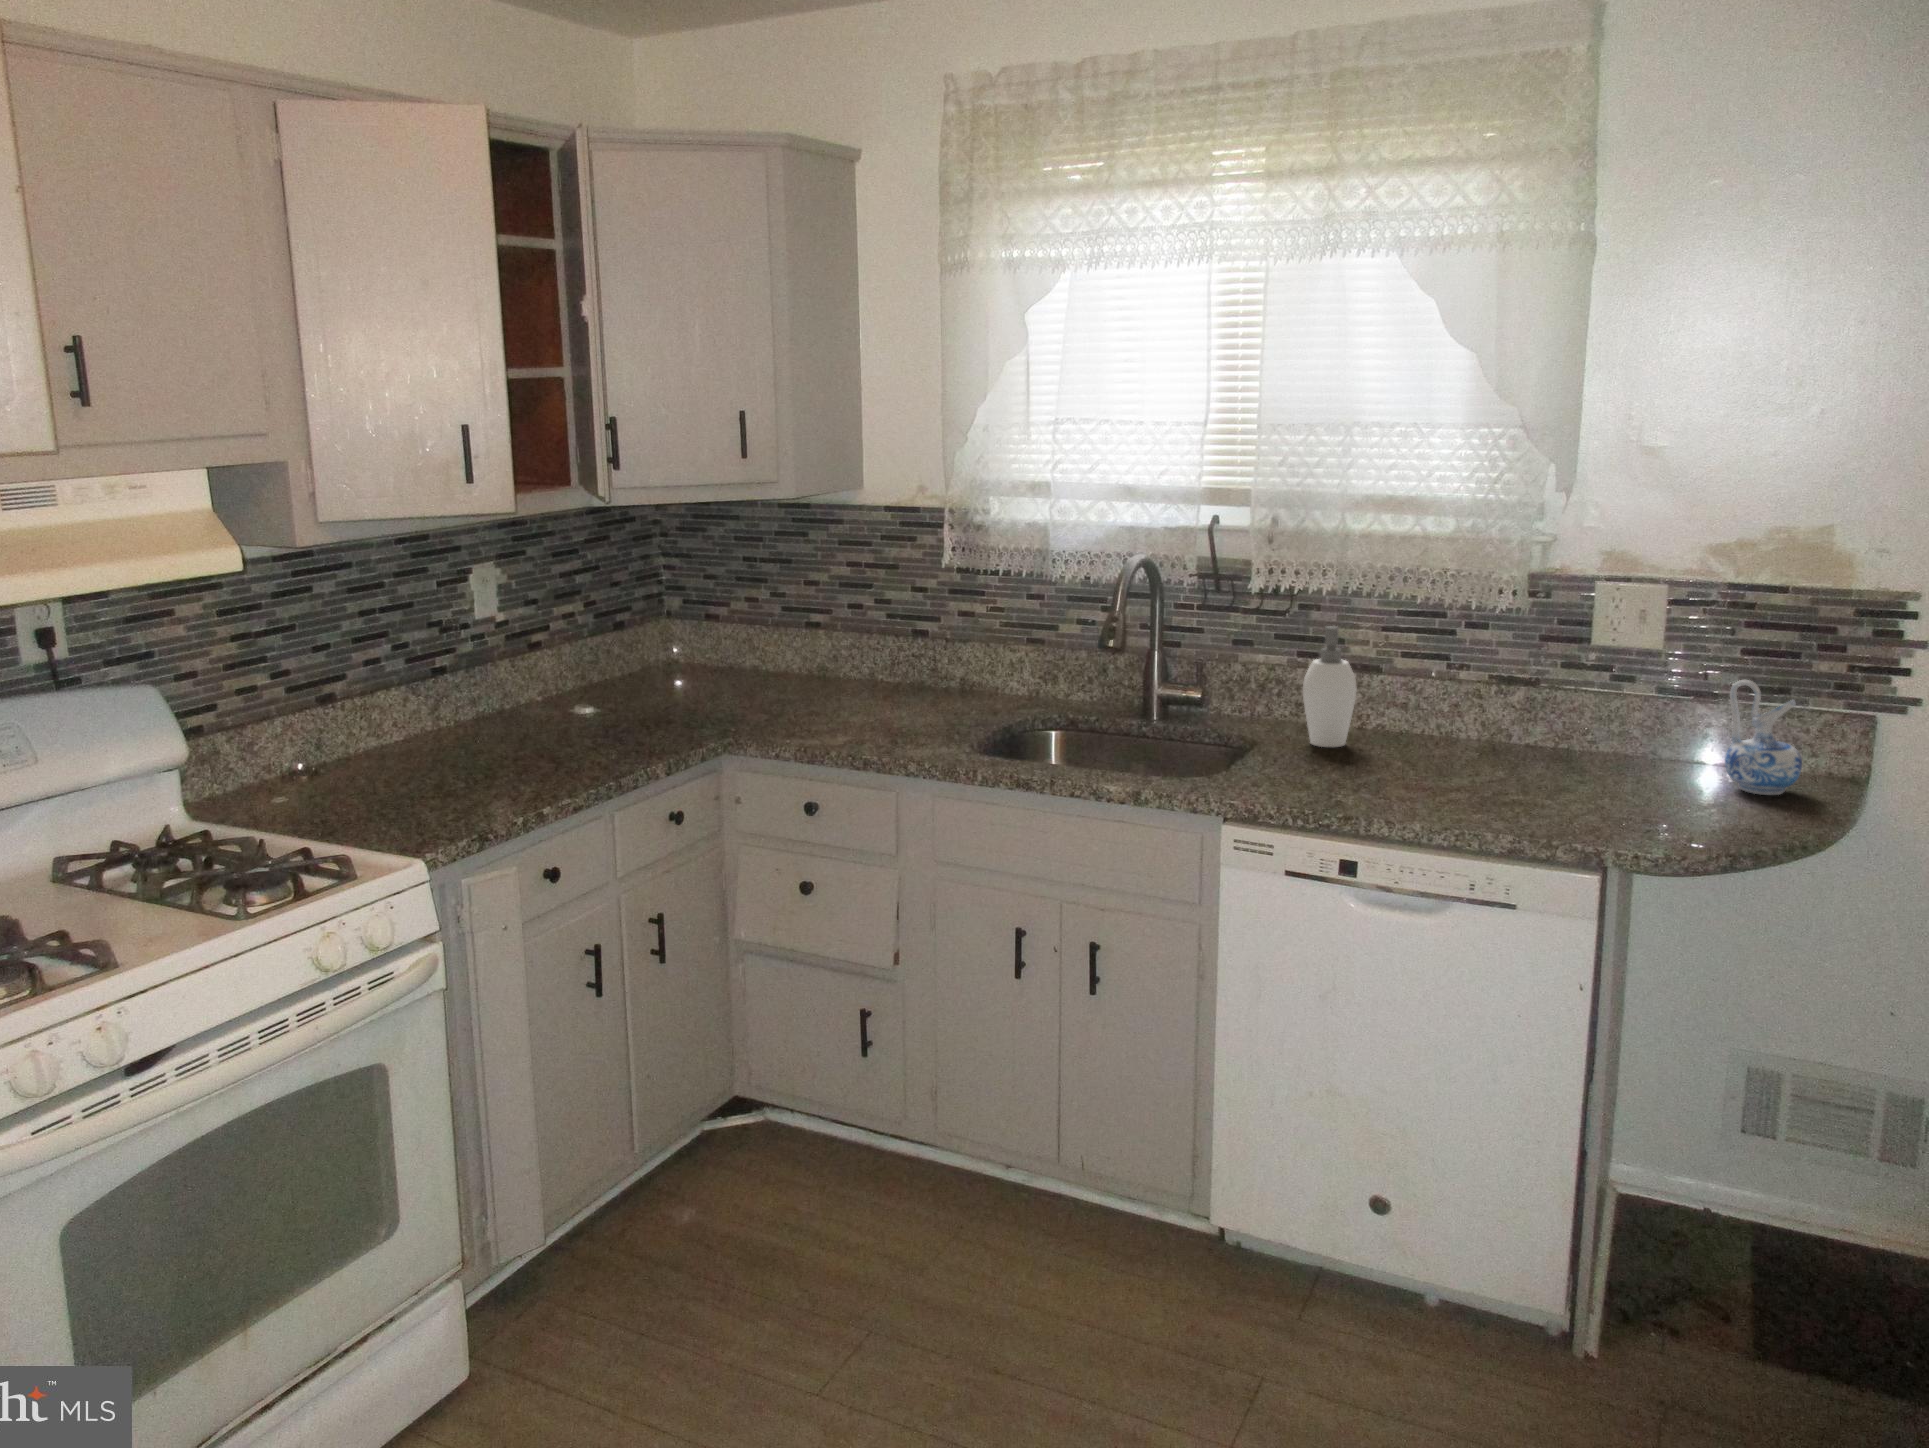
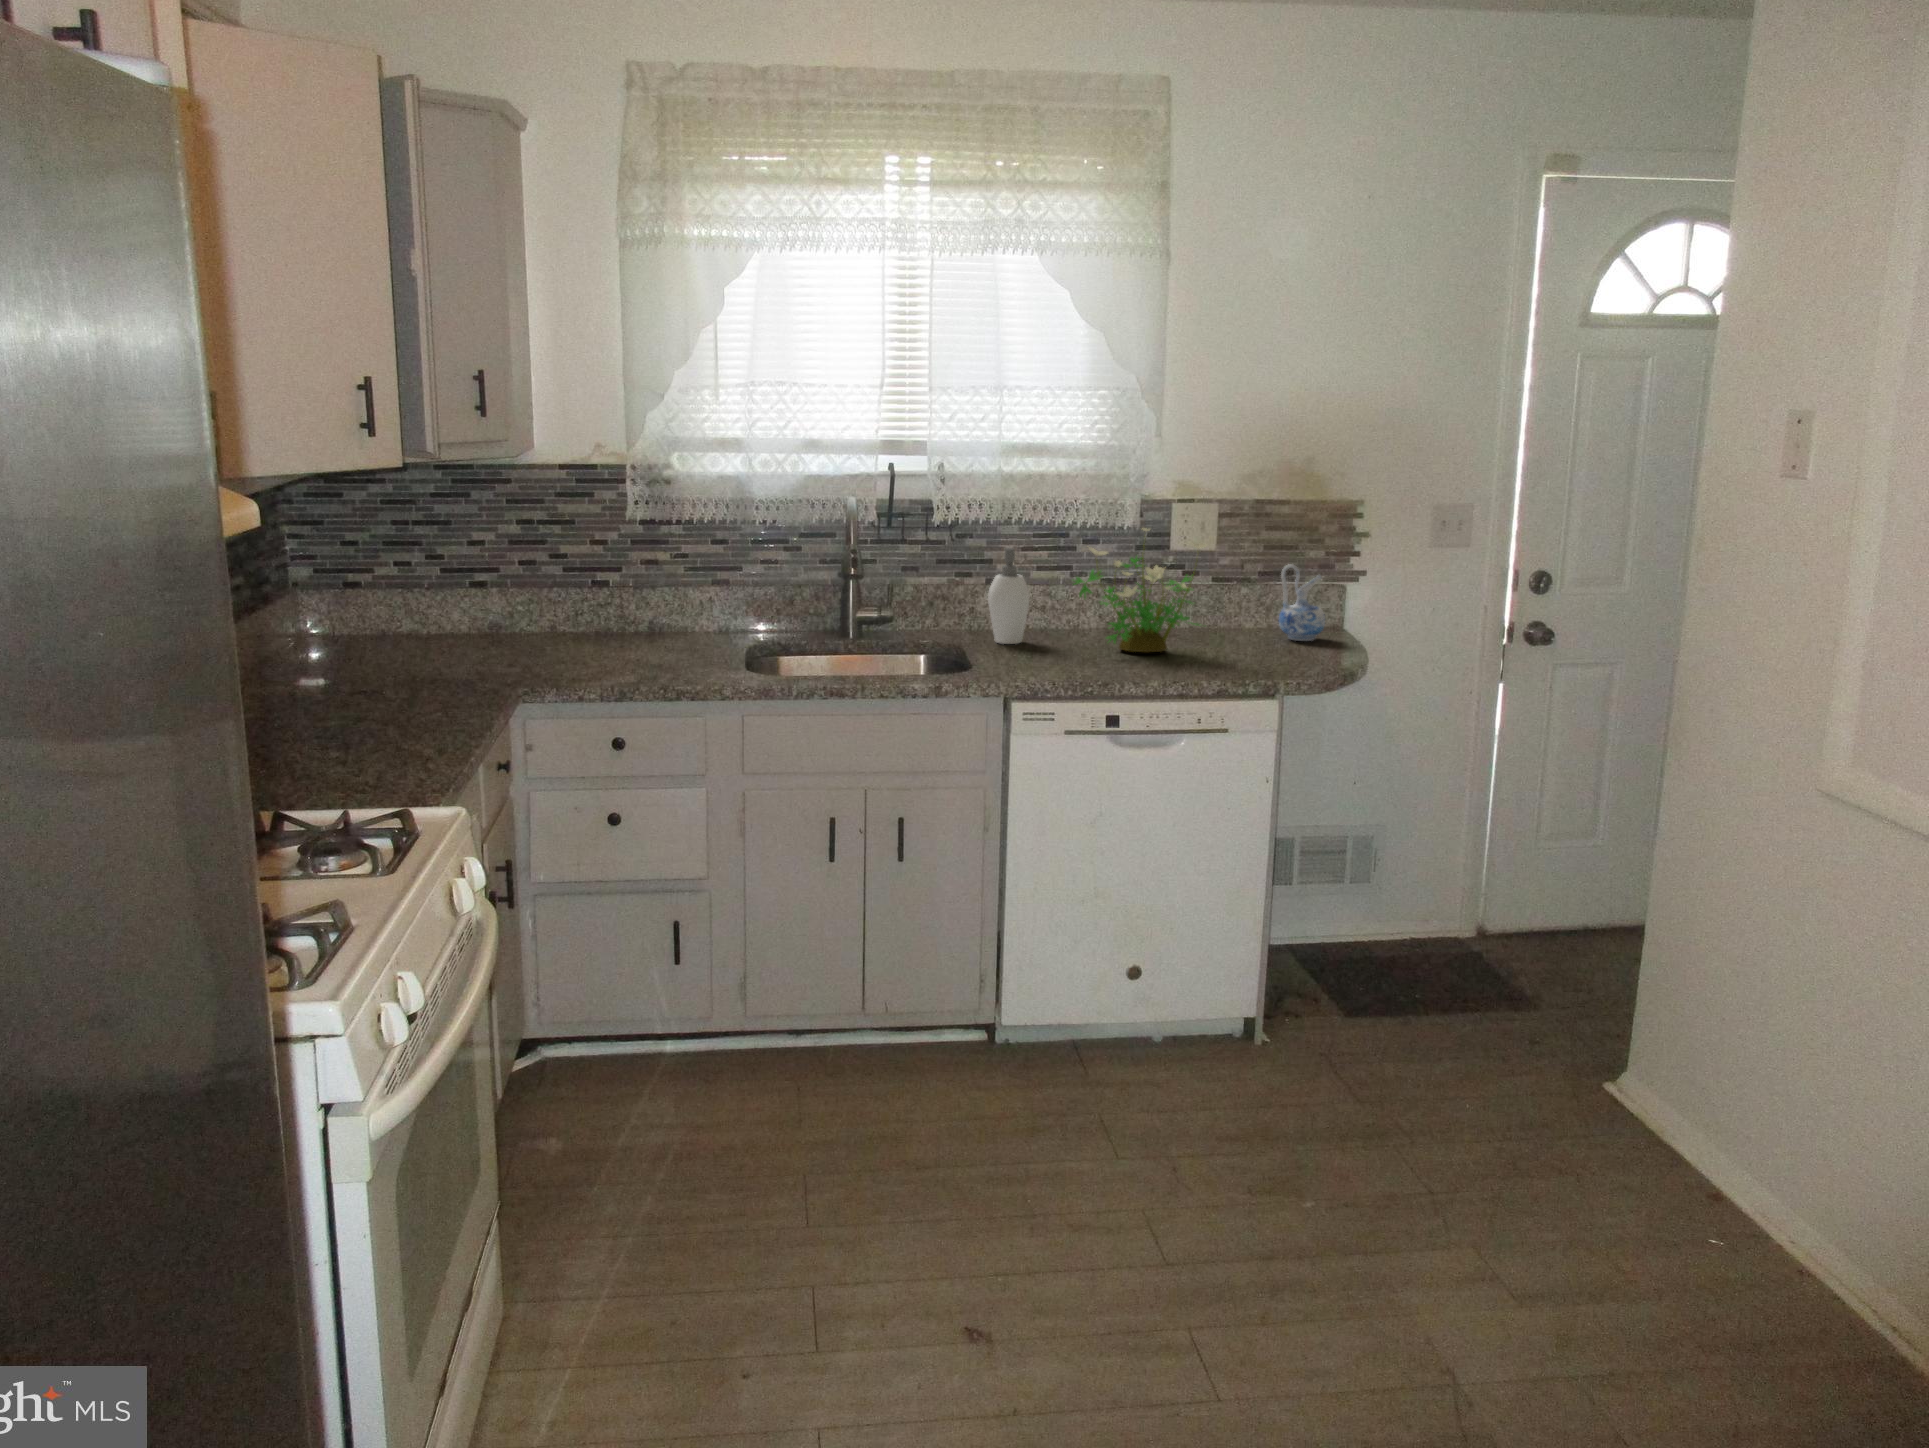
potted plant: none [1385,613,1558,783] -> present [1074,528,1206,652]

